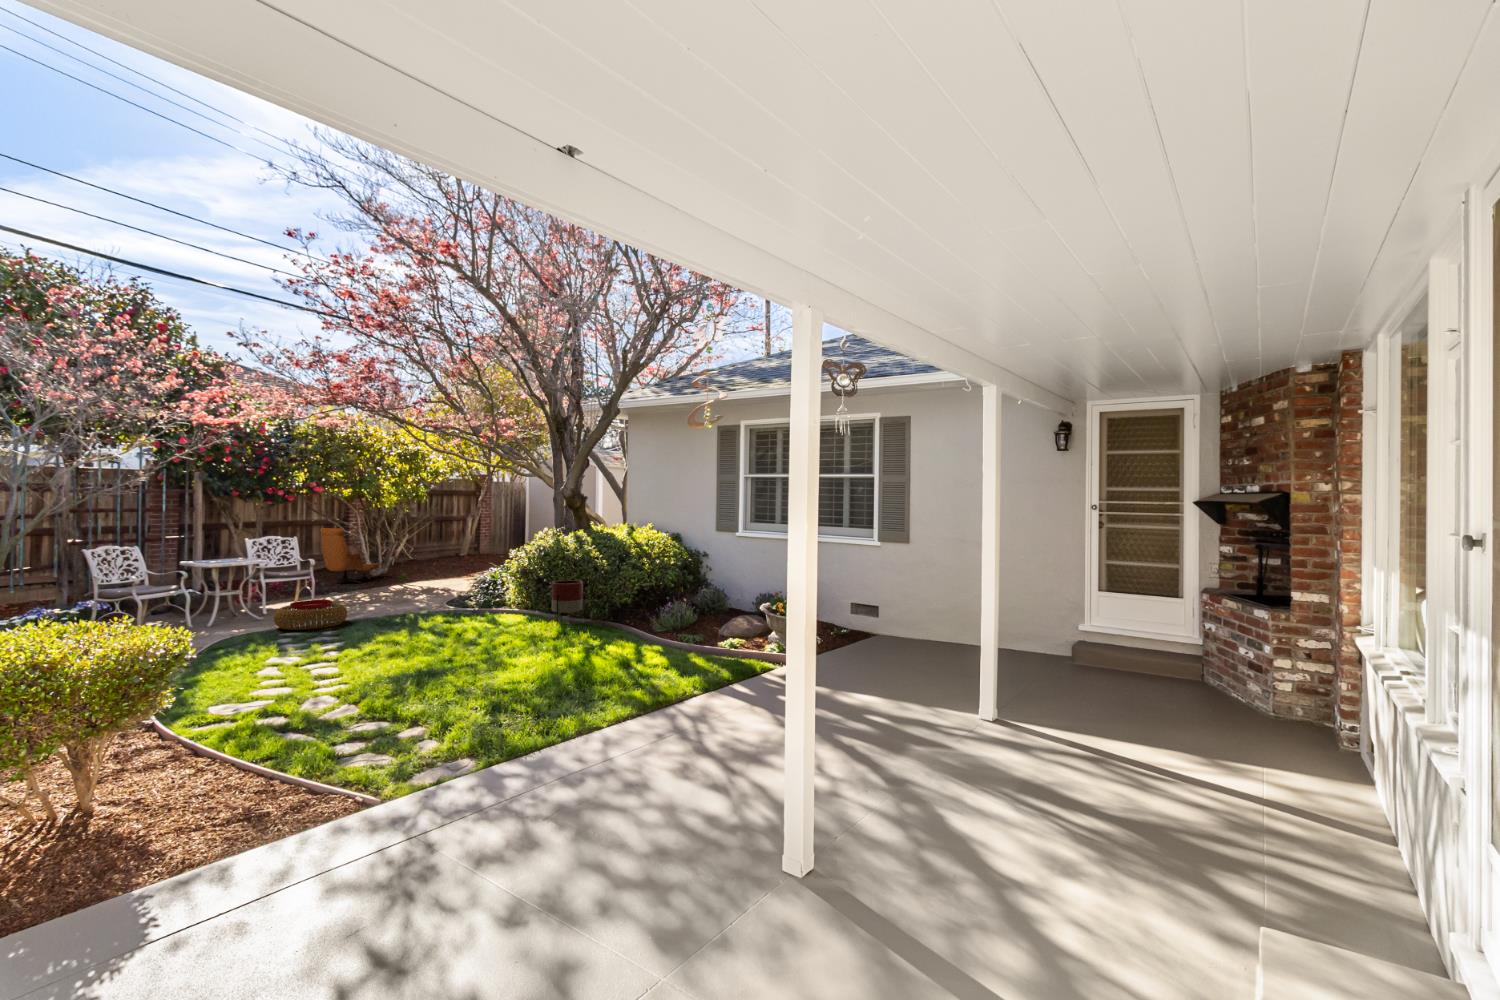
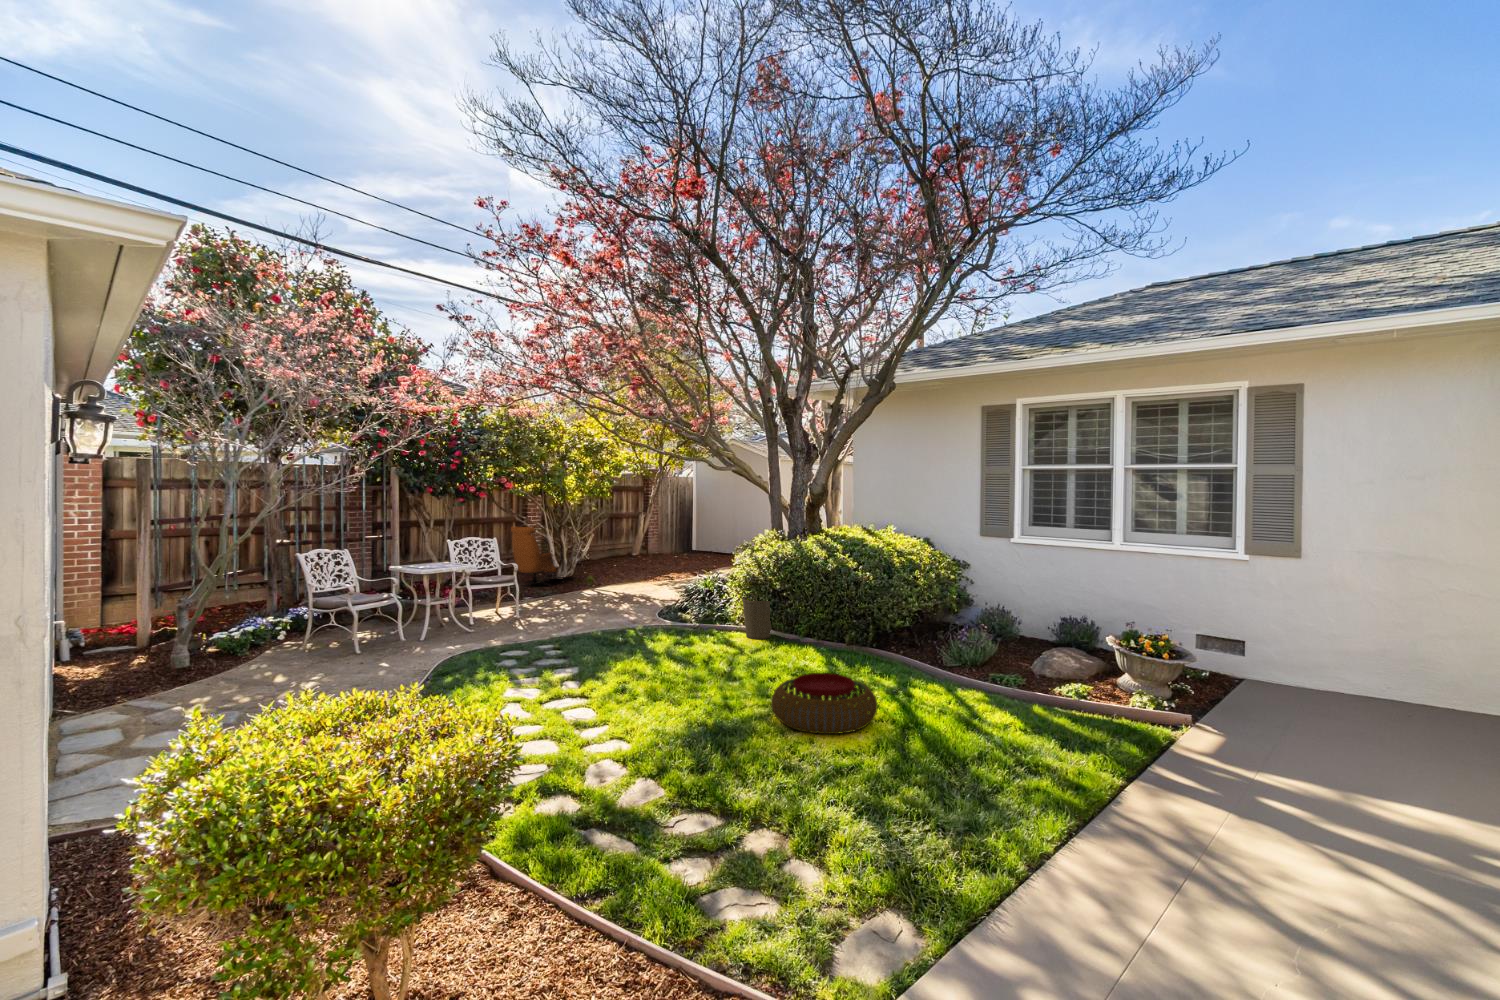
basket: none [505,577,534,618] -> present [742,593,771,639]
planter: present [551,580,584,625] -> none [804,596,843,652]
pouf: present [274,600,347,630] -> present [771,673,877,734]

